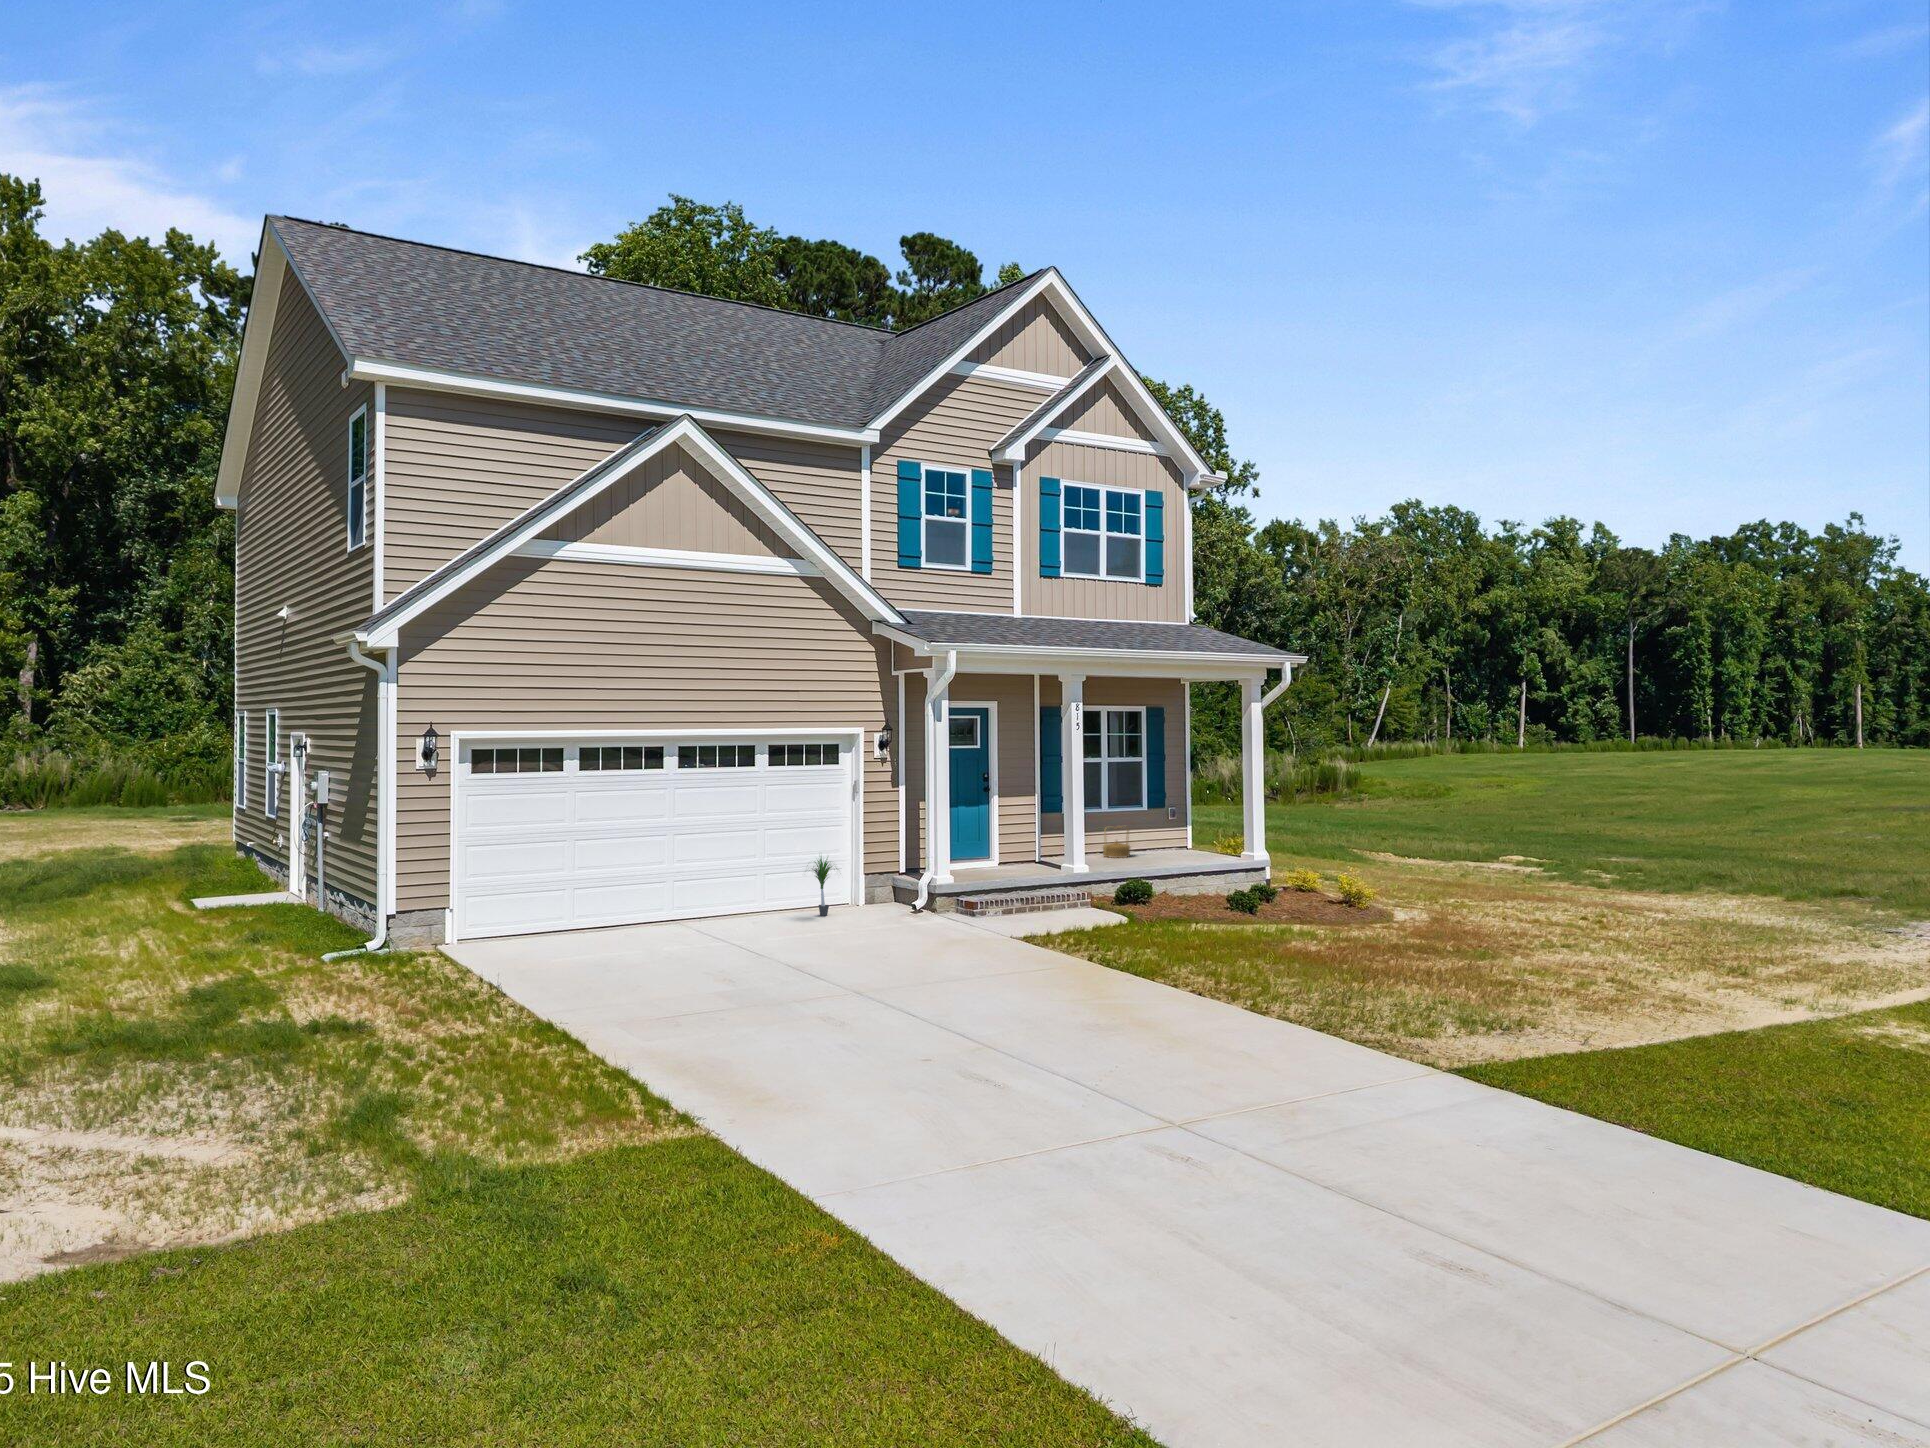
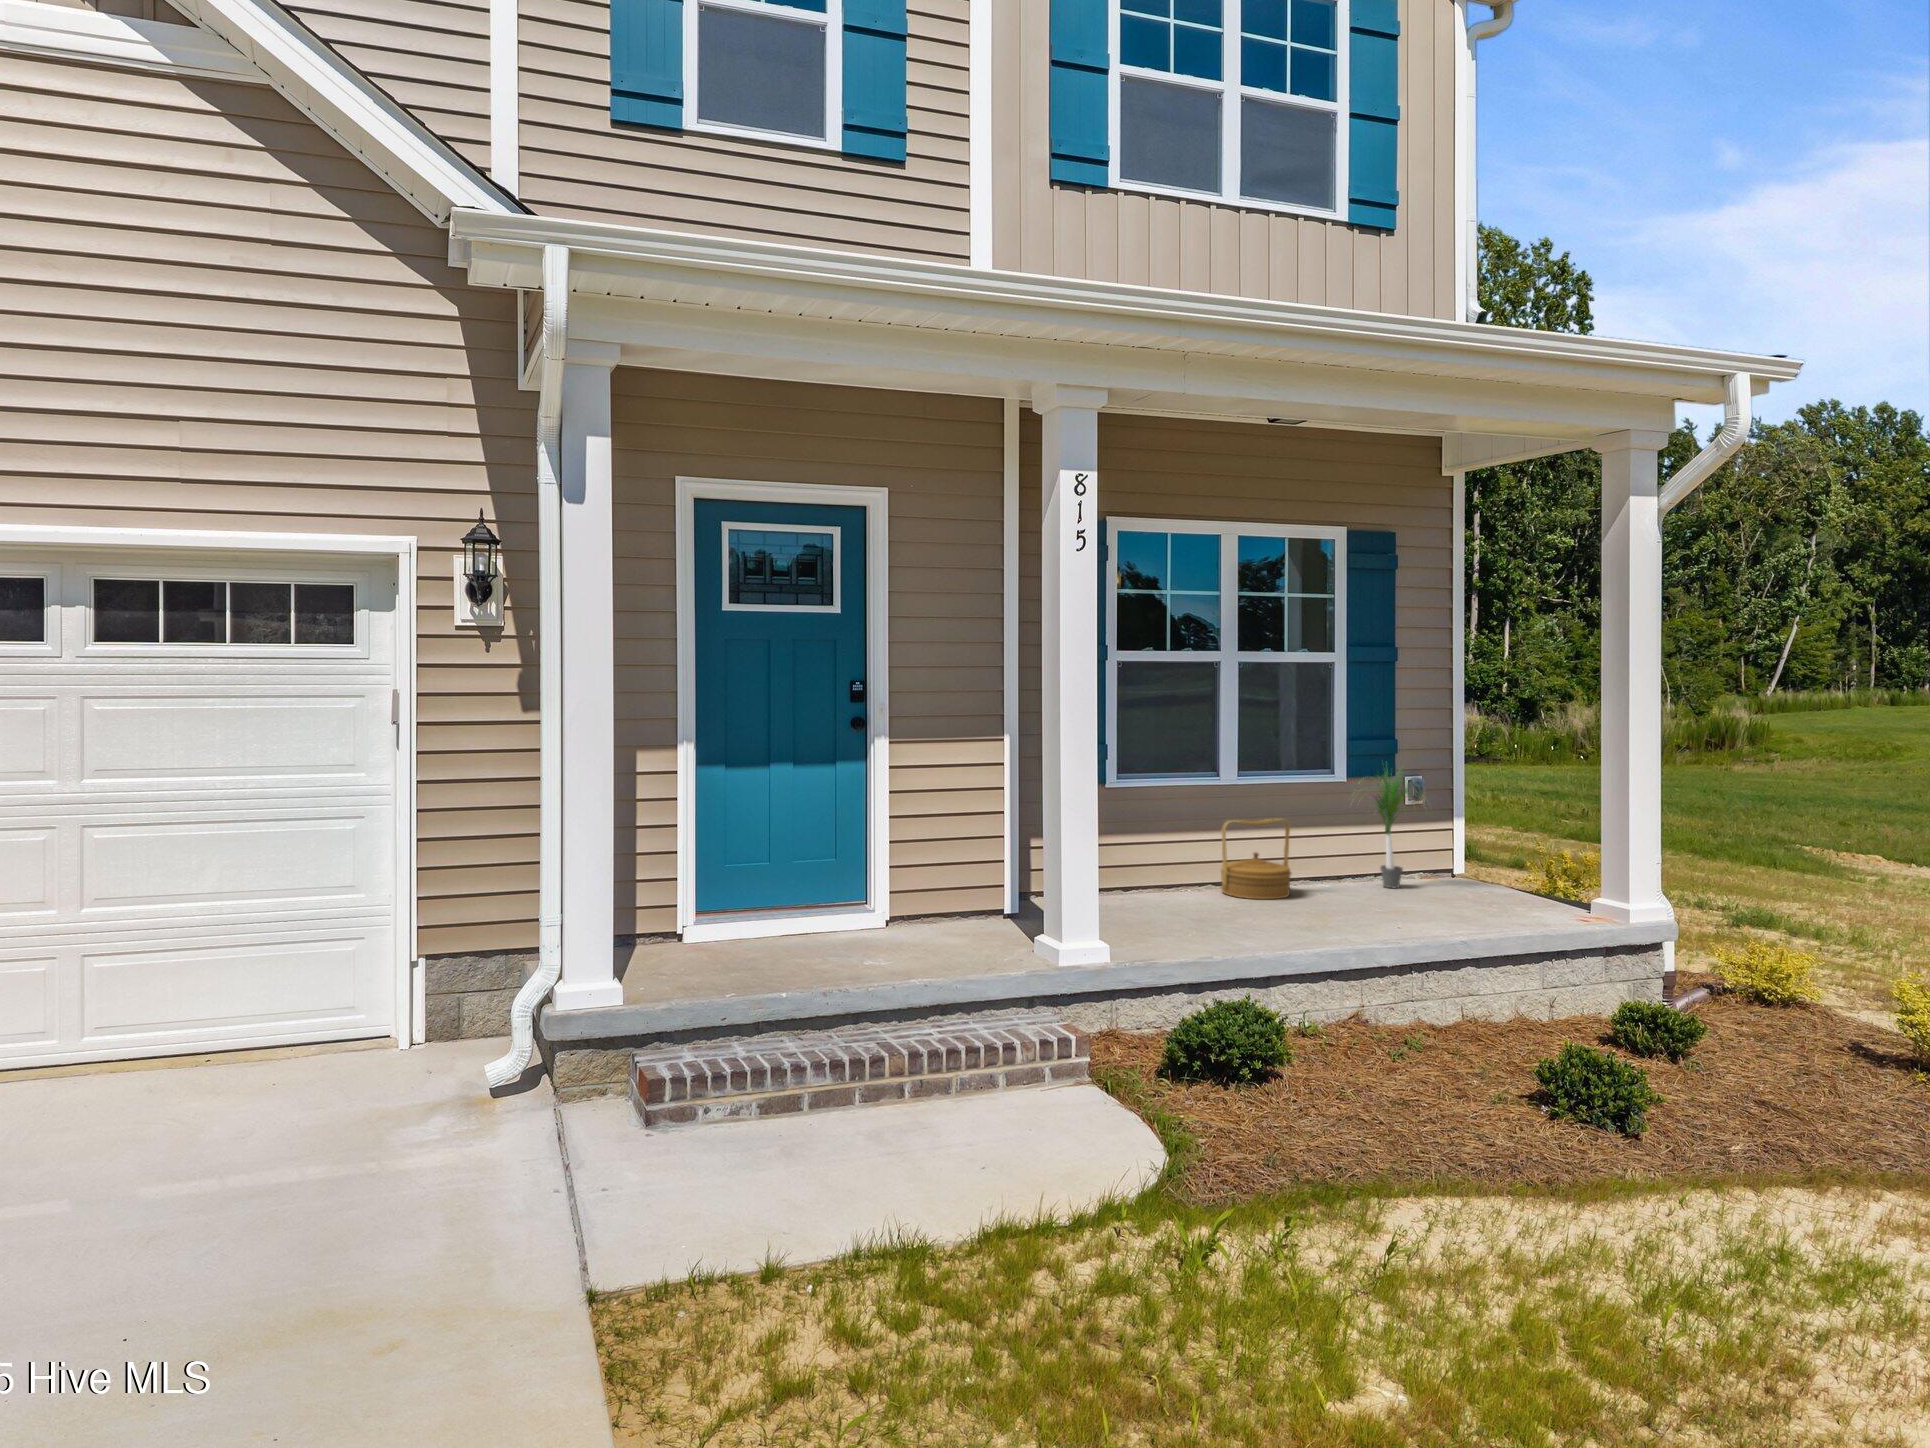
potted plant: present [812,857,837,916] -> present [1371,769,1424,888]

